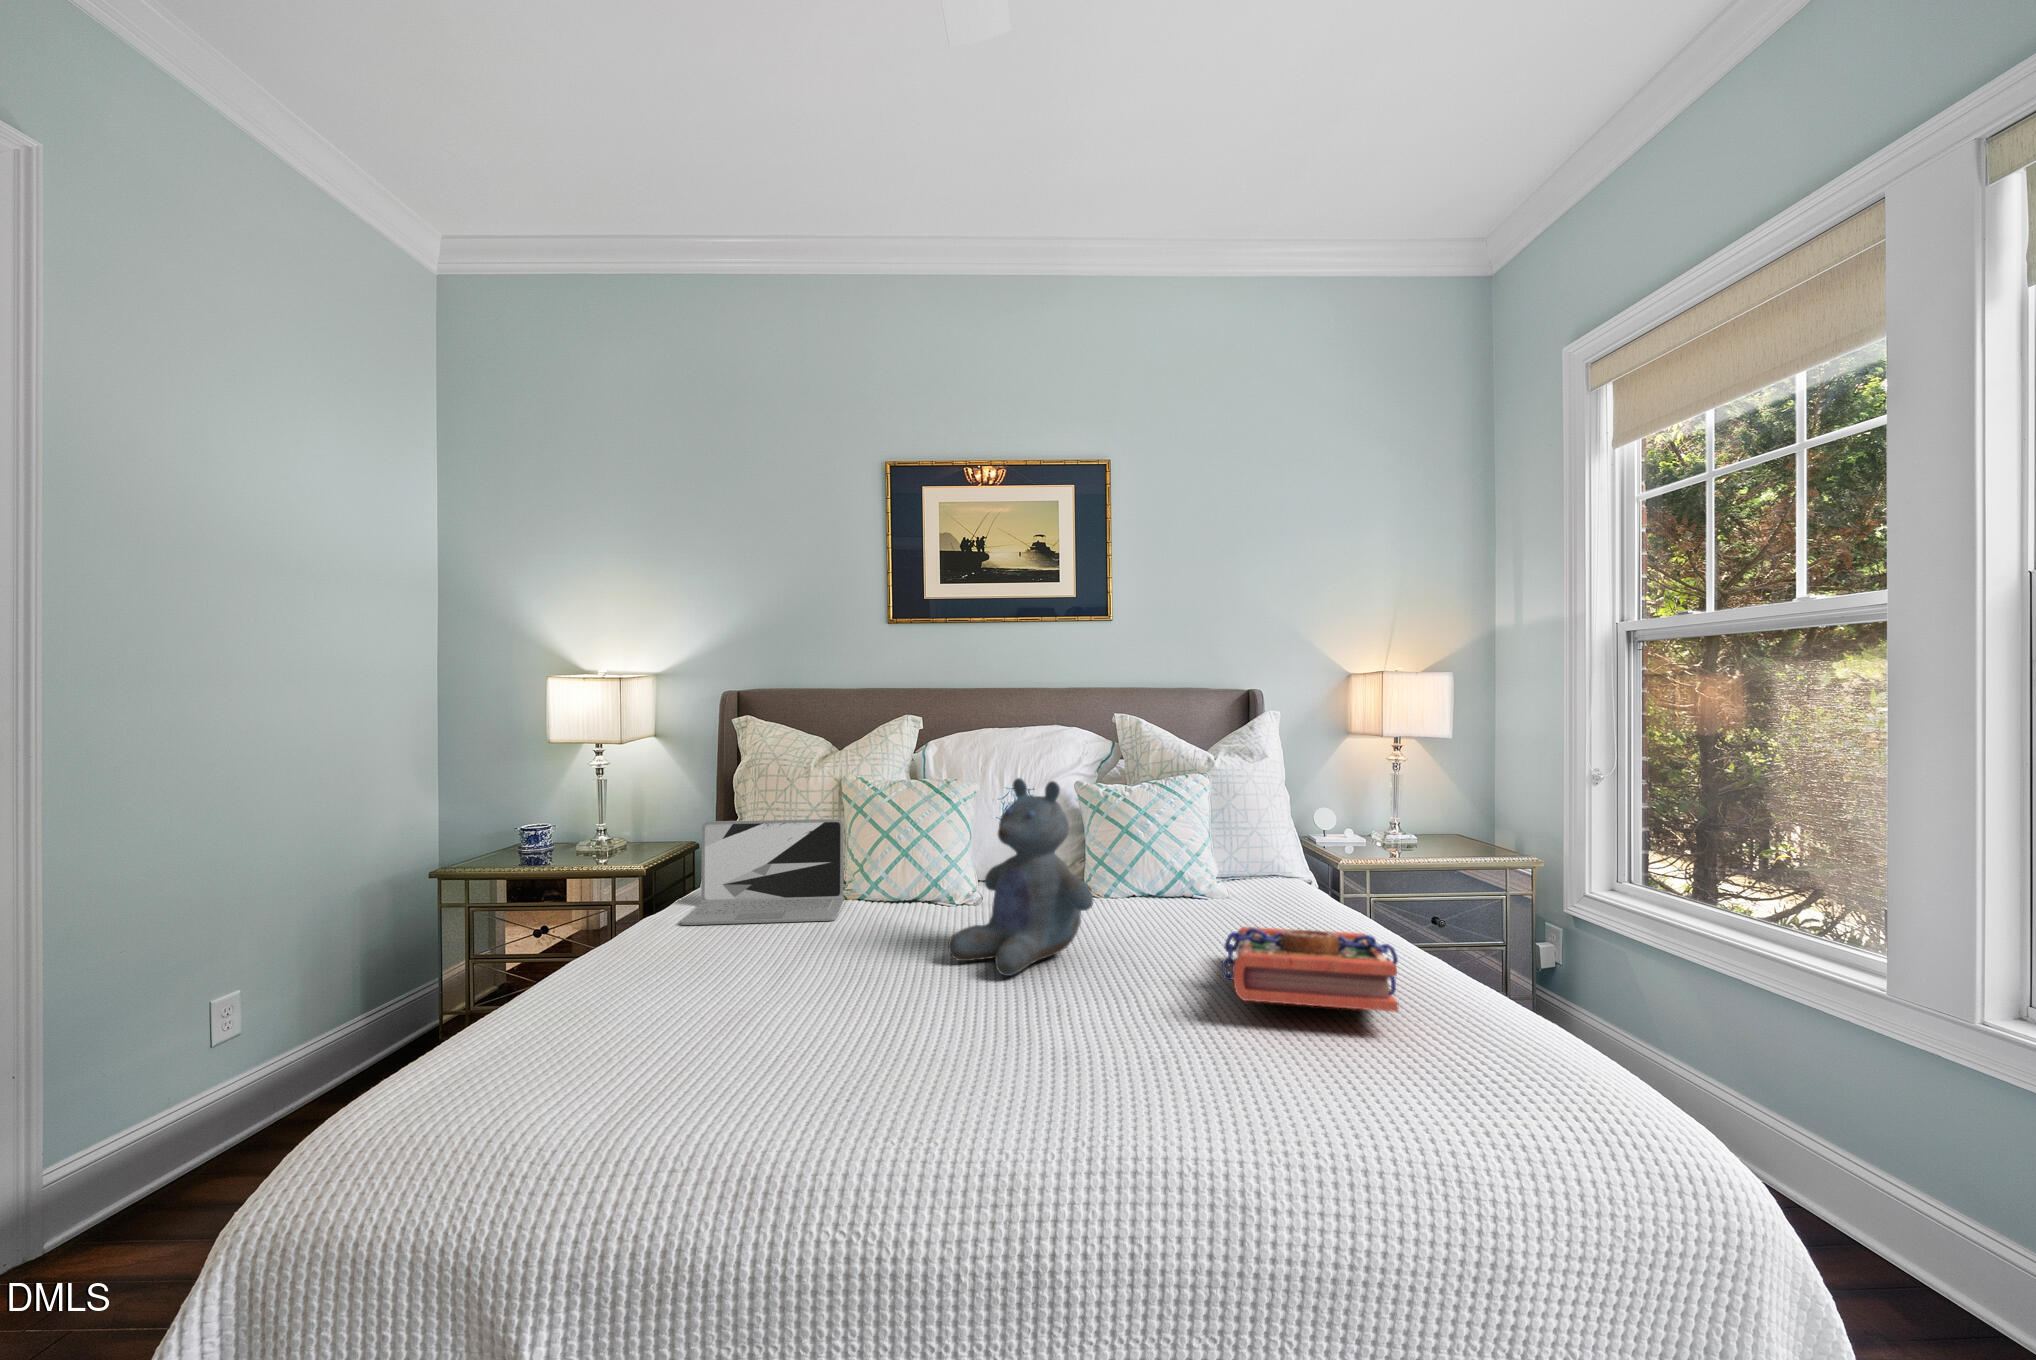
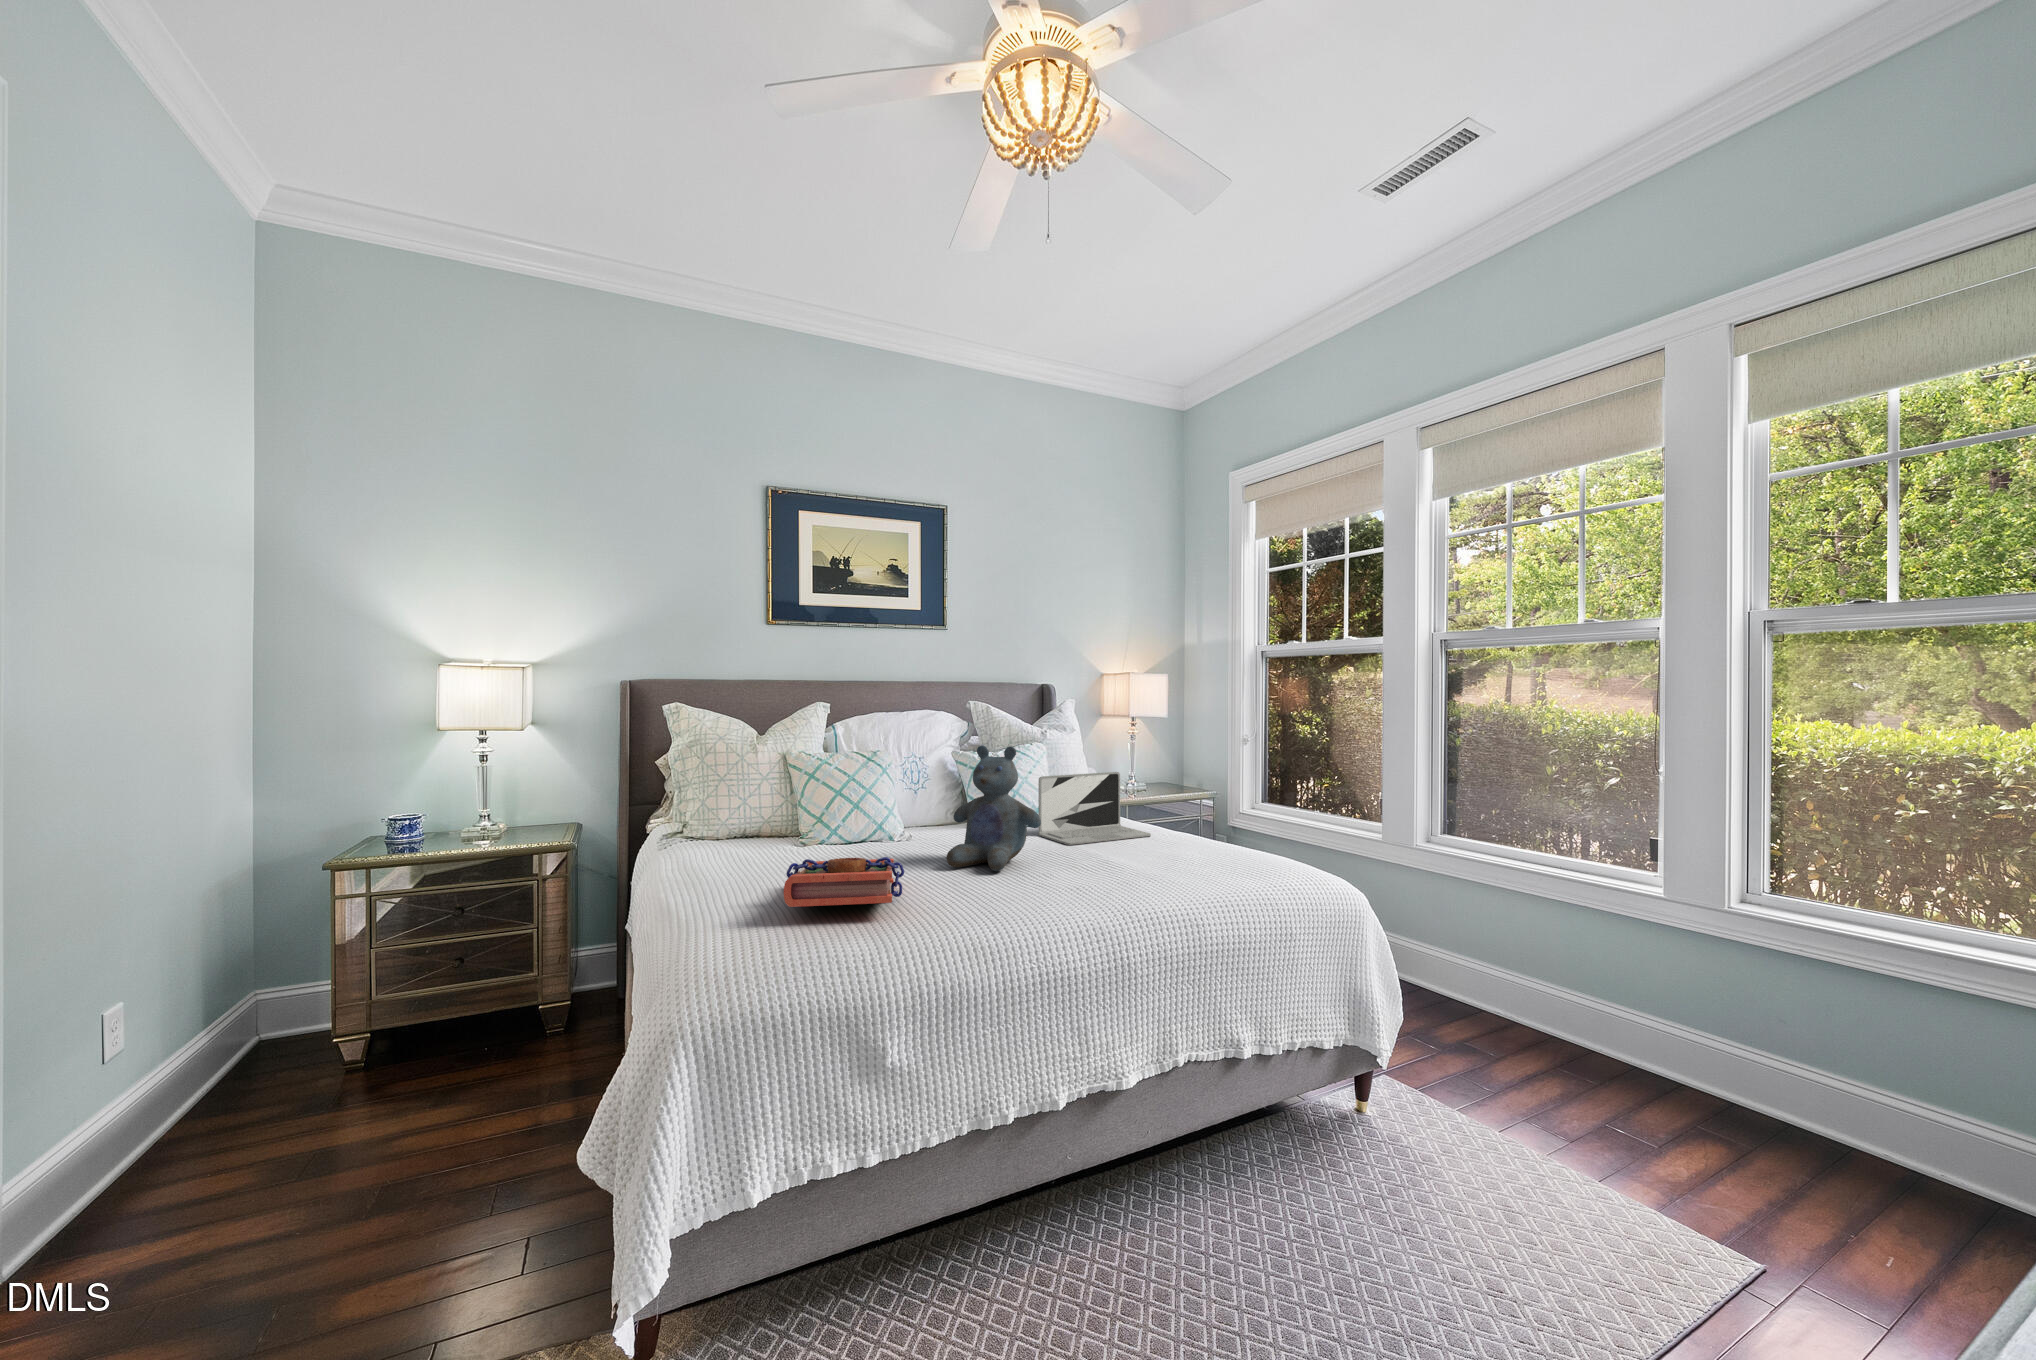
laptop: present [680,819,844,925] -> present [1038,772,1151,845]
book: present [1222,927,1398,1012] -> present [784,857,904,907]

